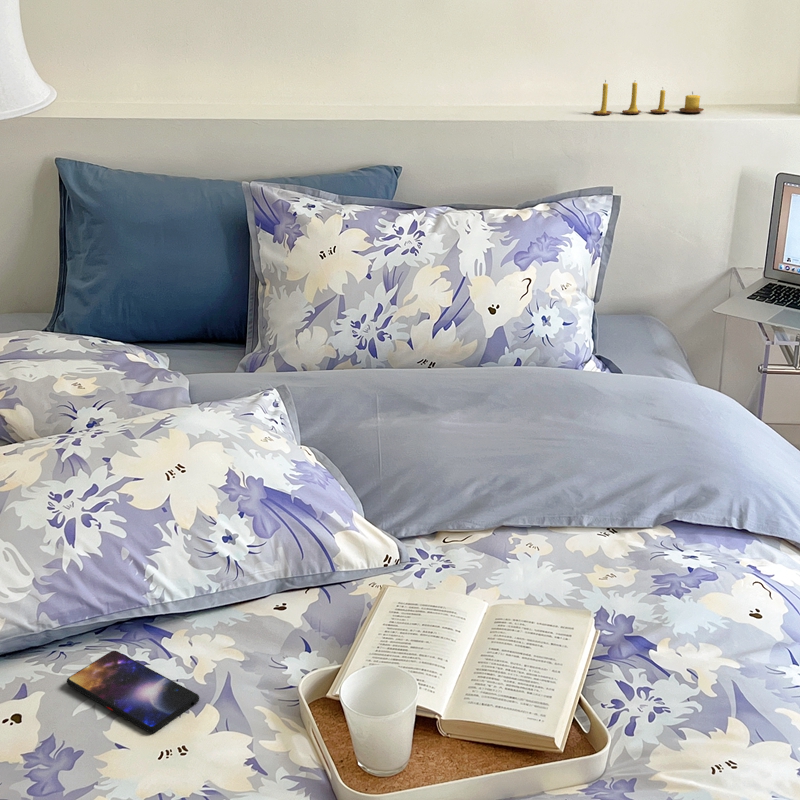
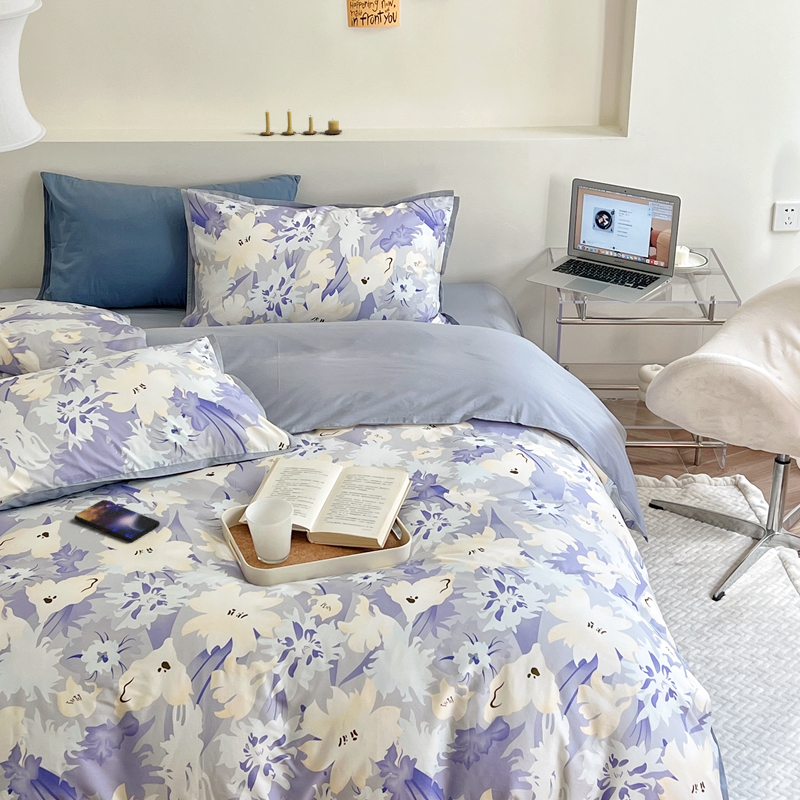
candle: present [593,81,704,115] -> present [260,111,342,135]

